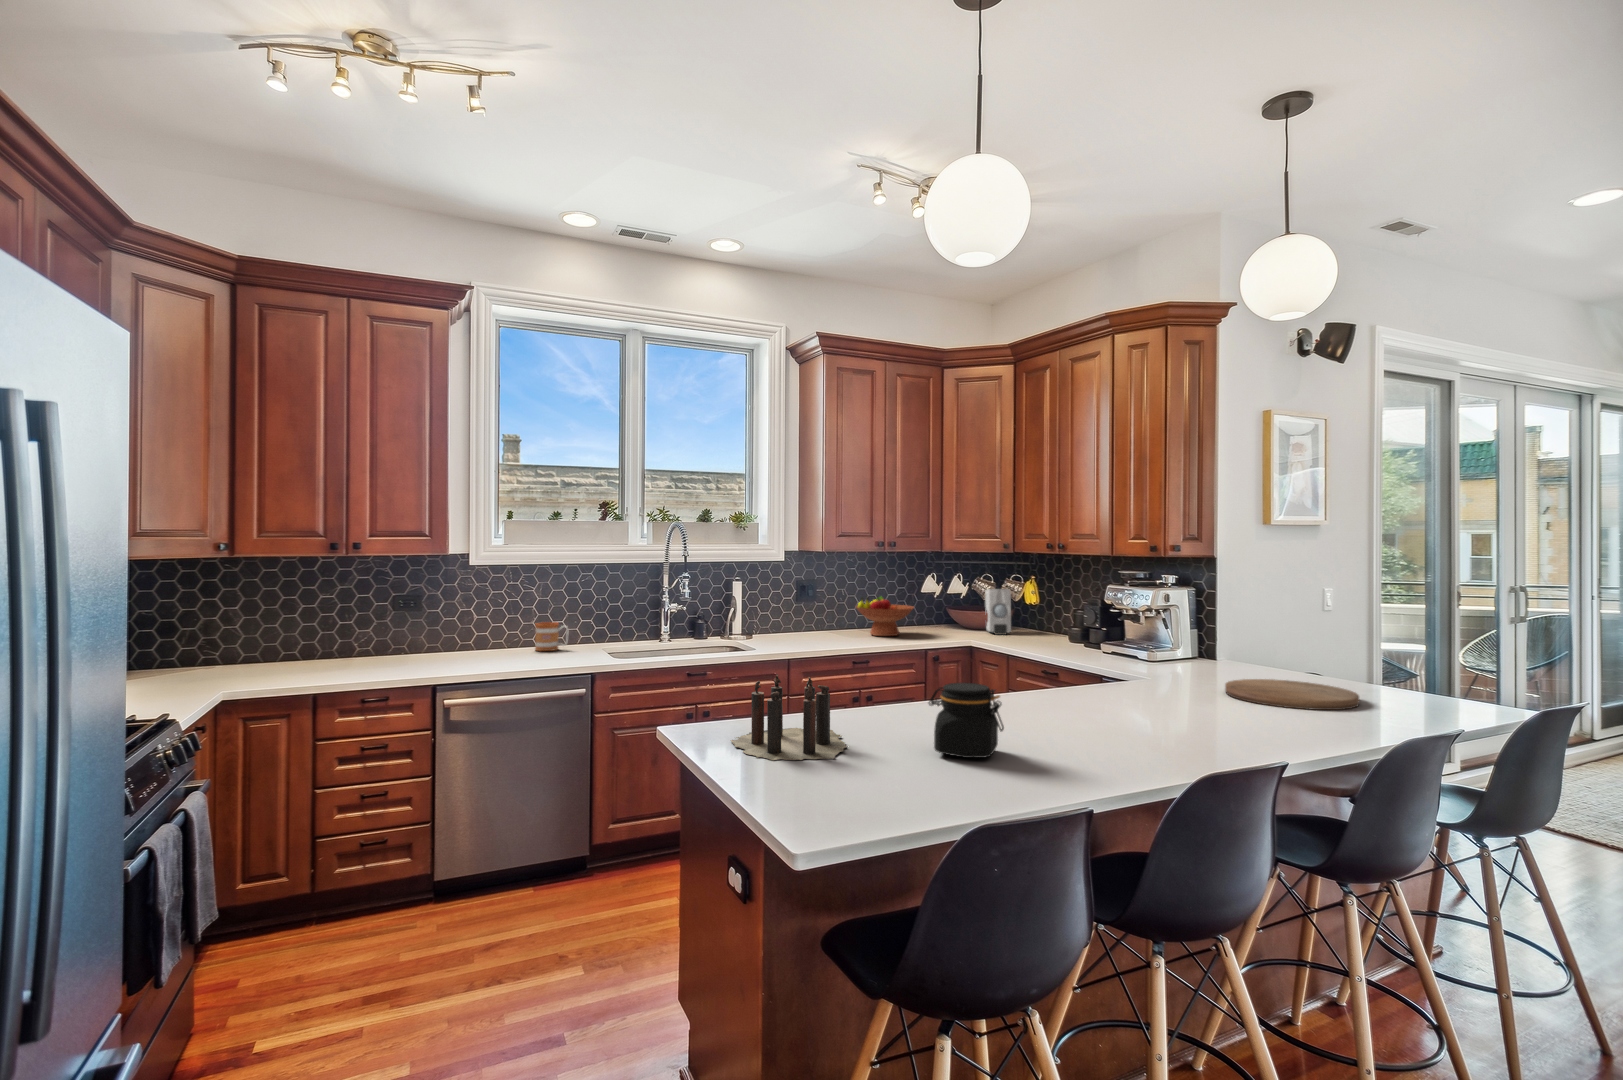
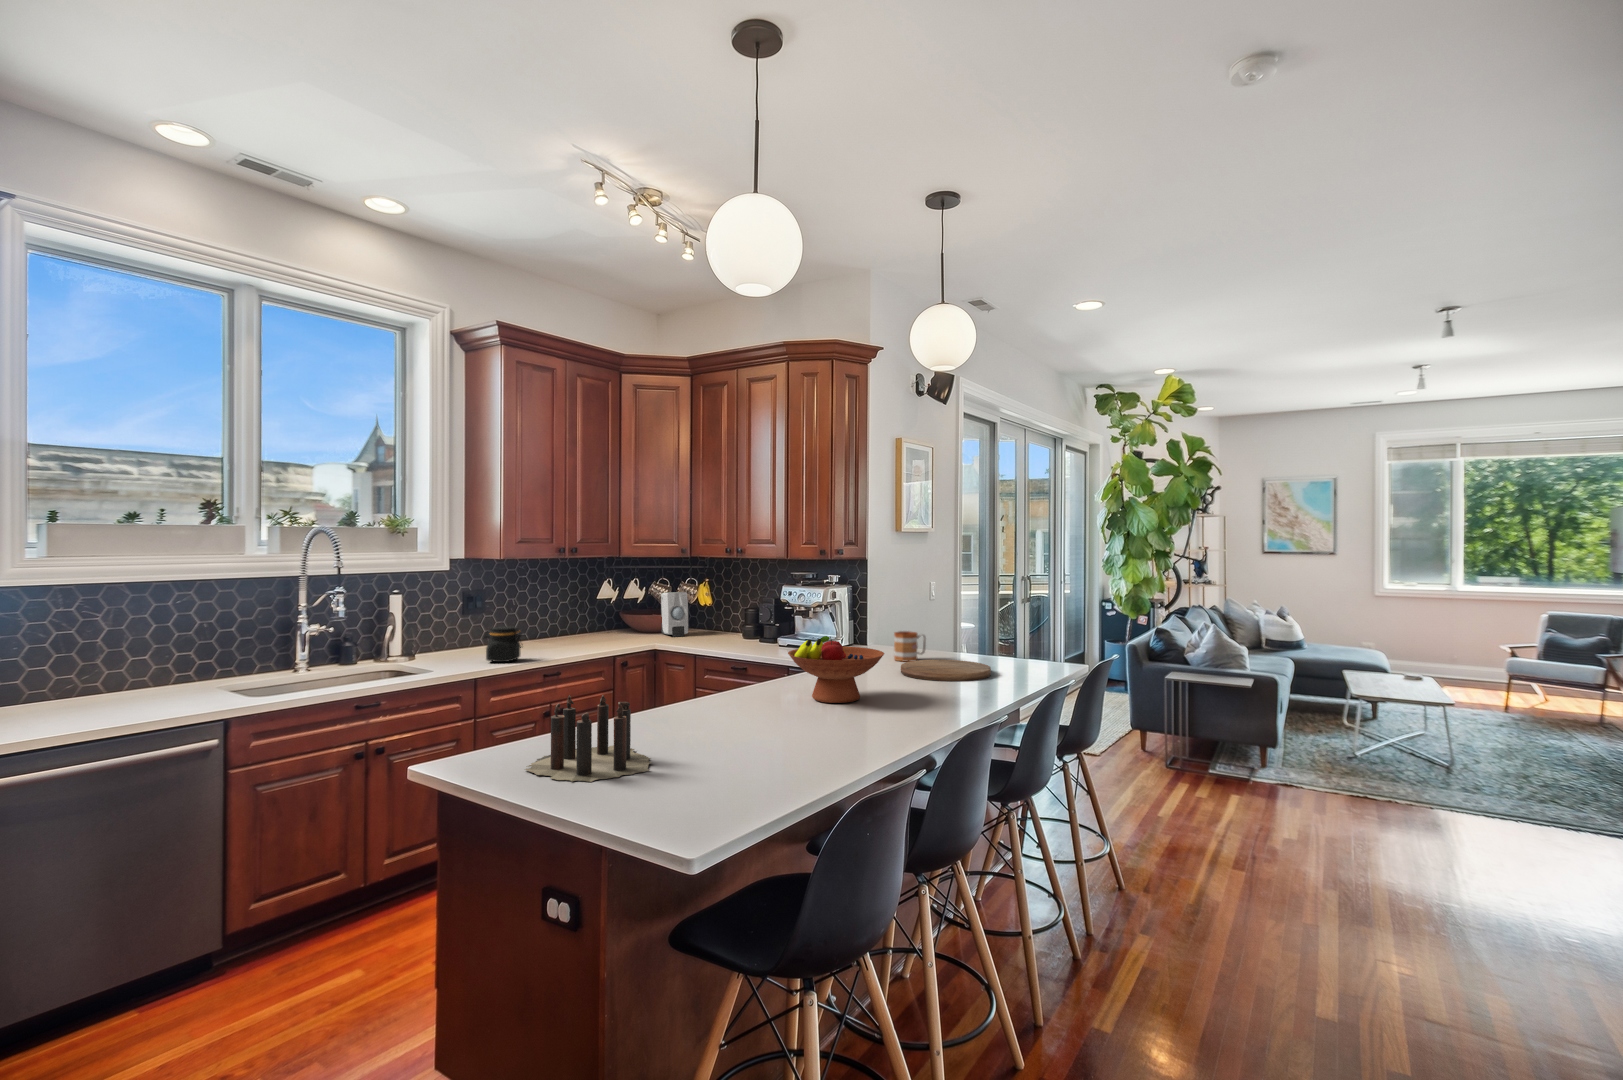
fruit bowl: present [856,597,914,636] -> present [788,636,884,703]
mug: present [535,622,569,651] -> present [894,631,926,662]
jar: present [929,683,1004,758] -> present [484,626,521,662]

